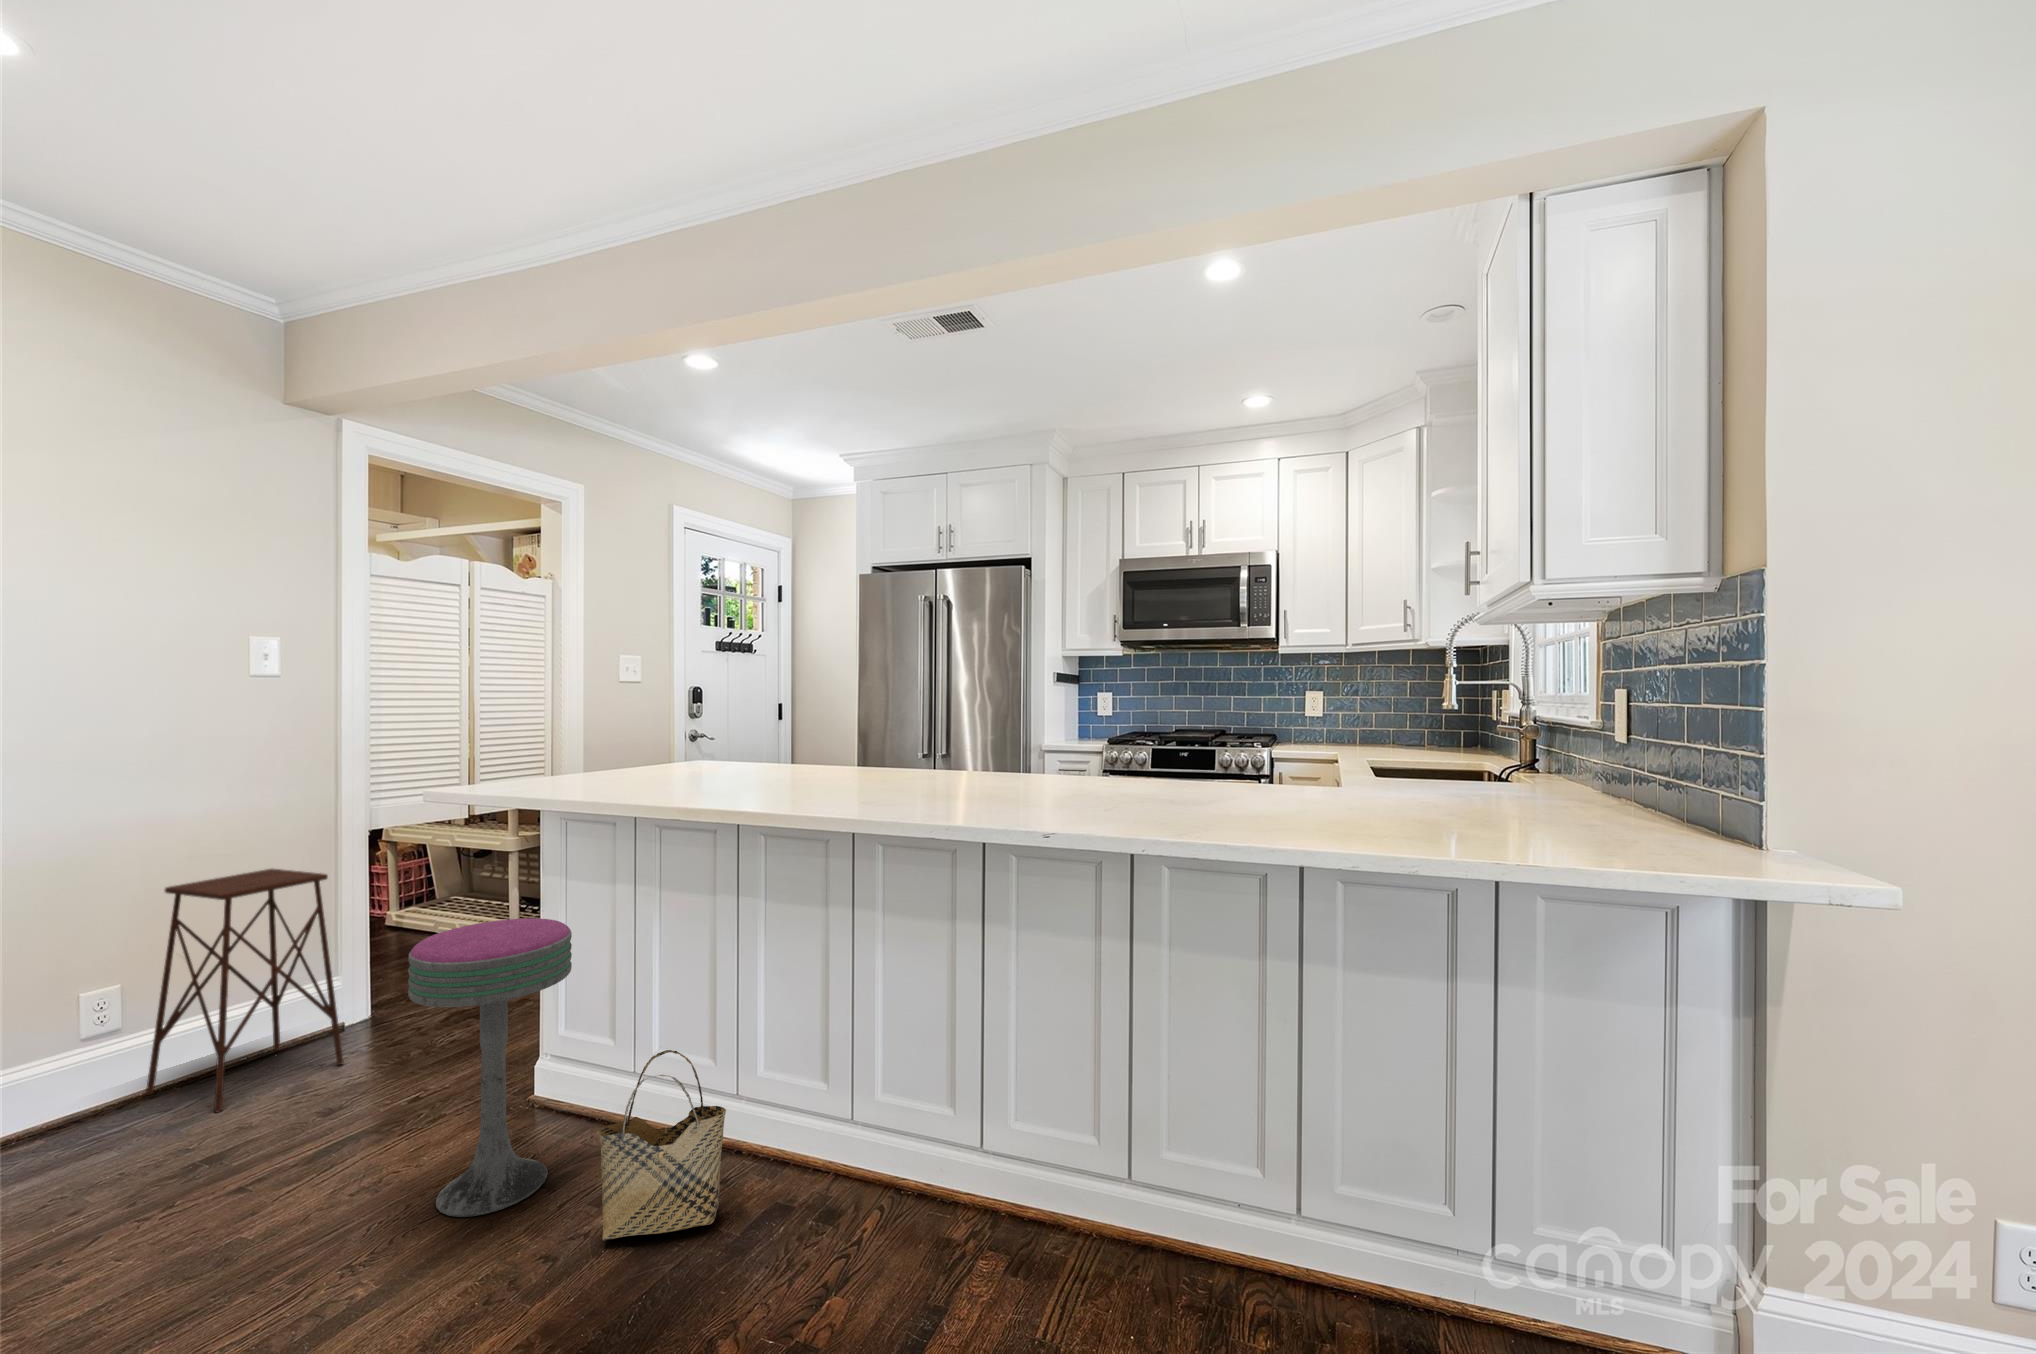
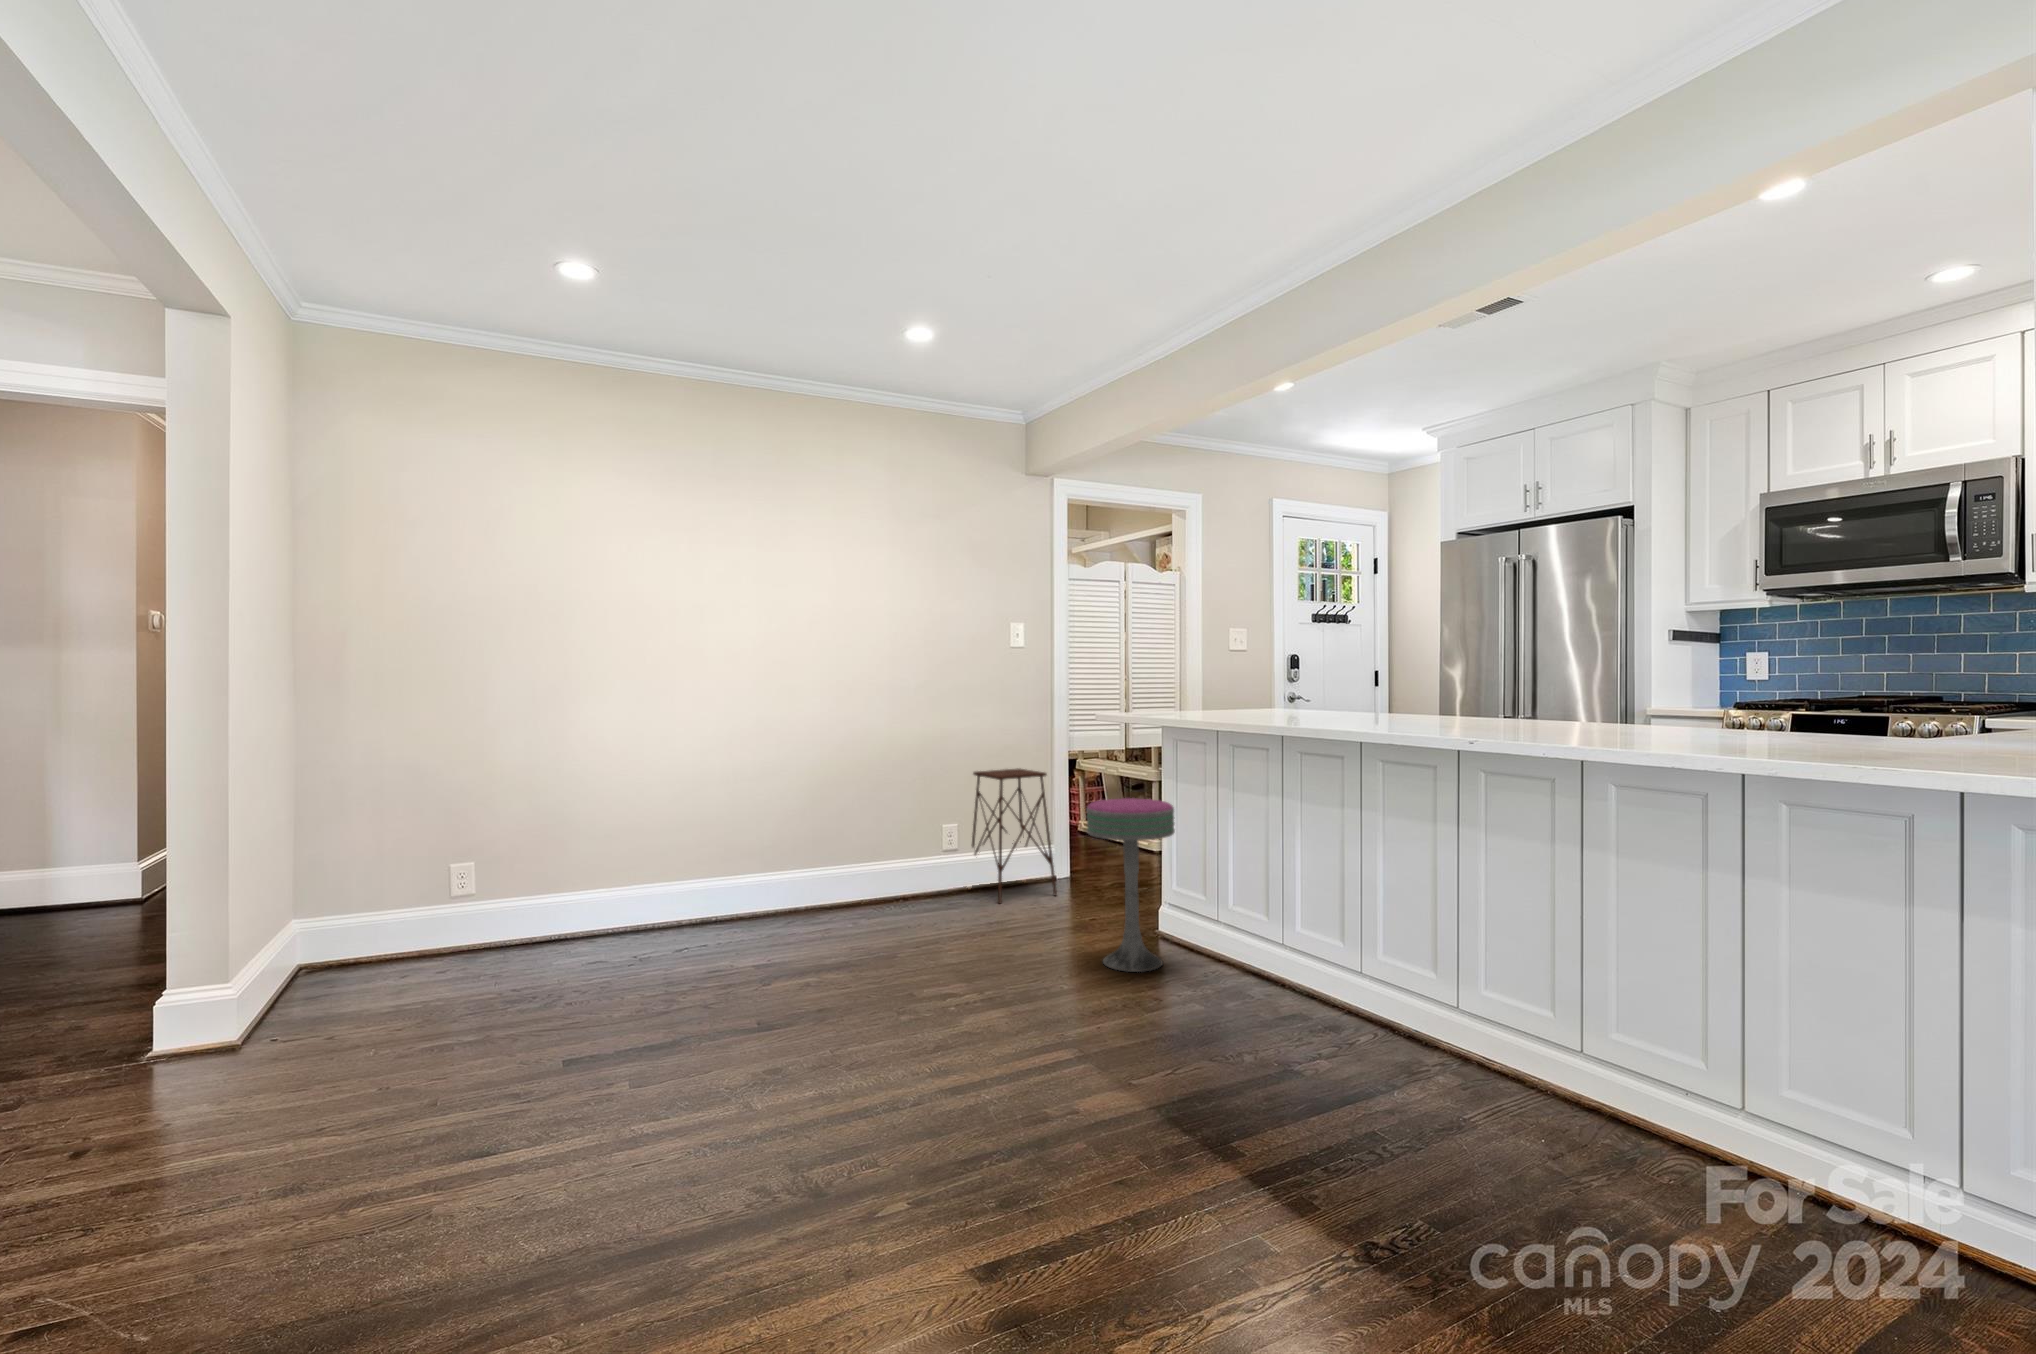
woven basket: present [597,1050,726,1240] -> none [1185,889,1266,1005]

